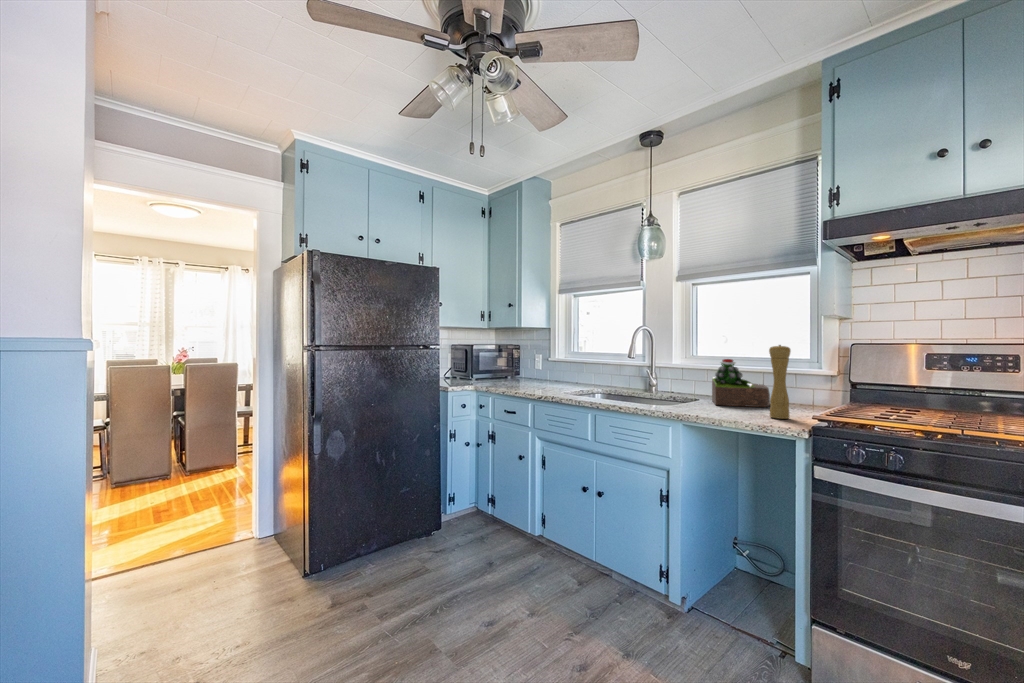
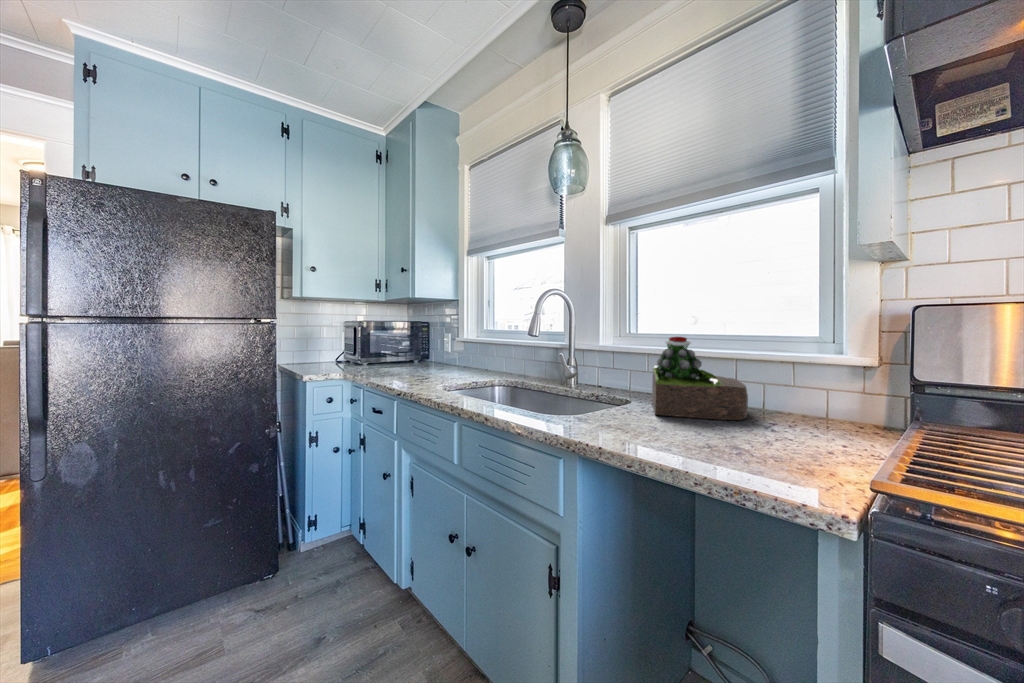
pepper mill: present [769,345,791,419] -> none [761,303,814,467]

